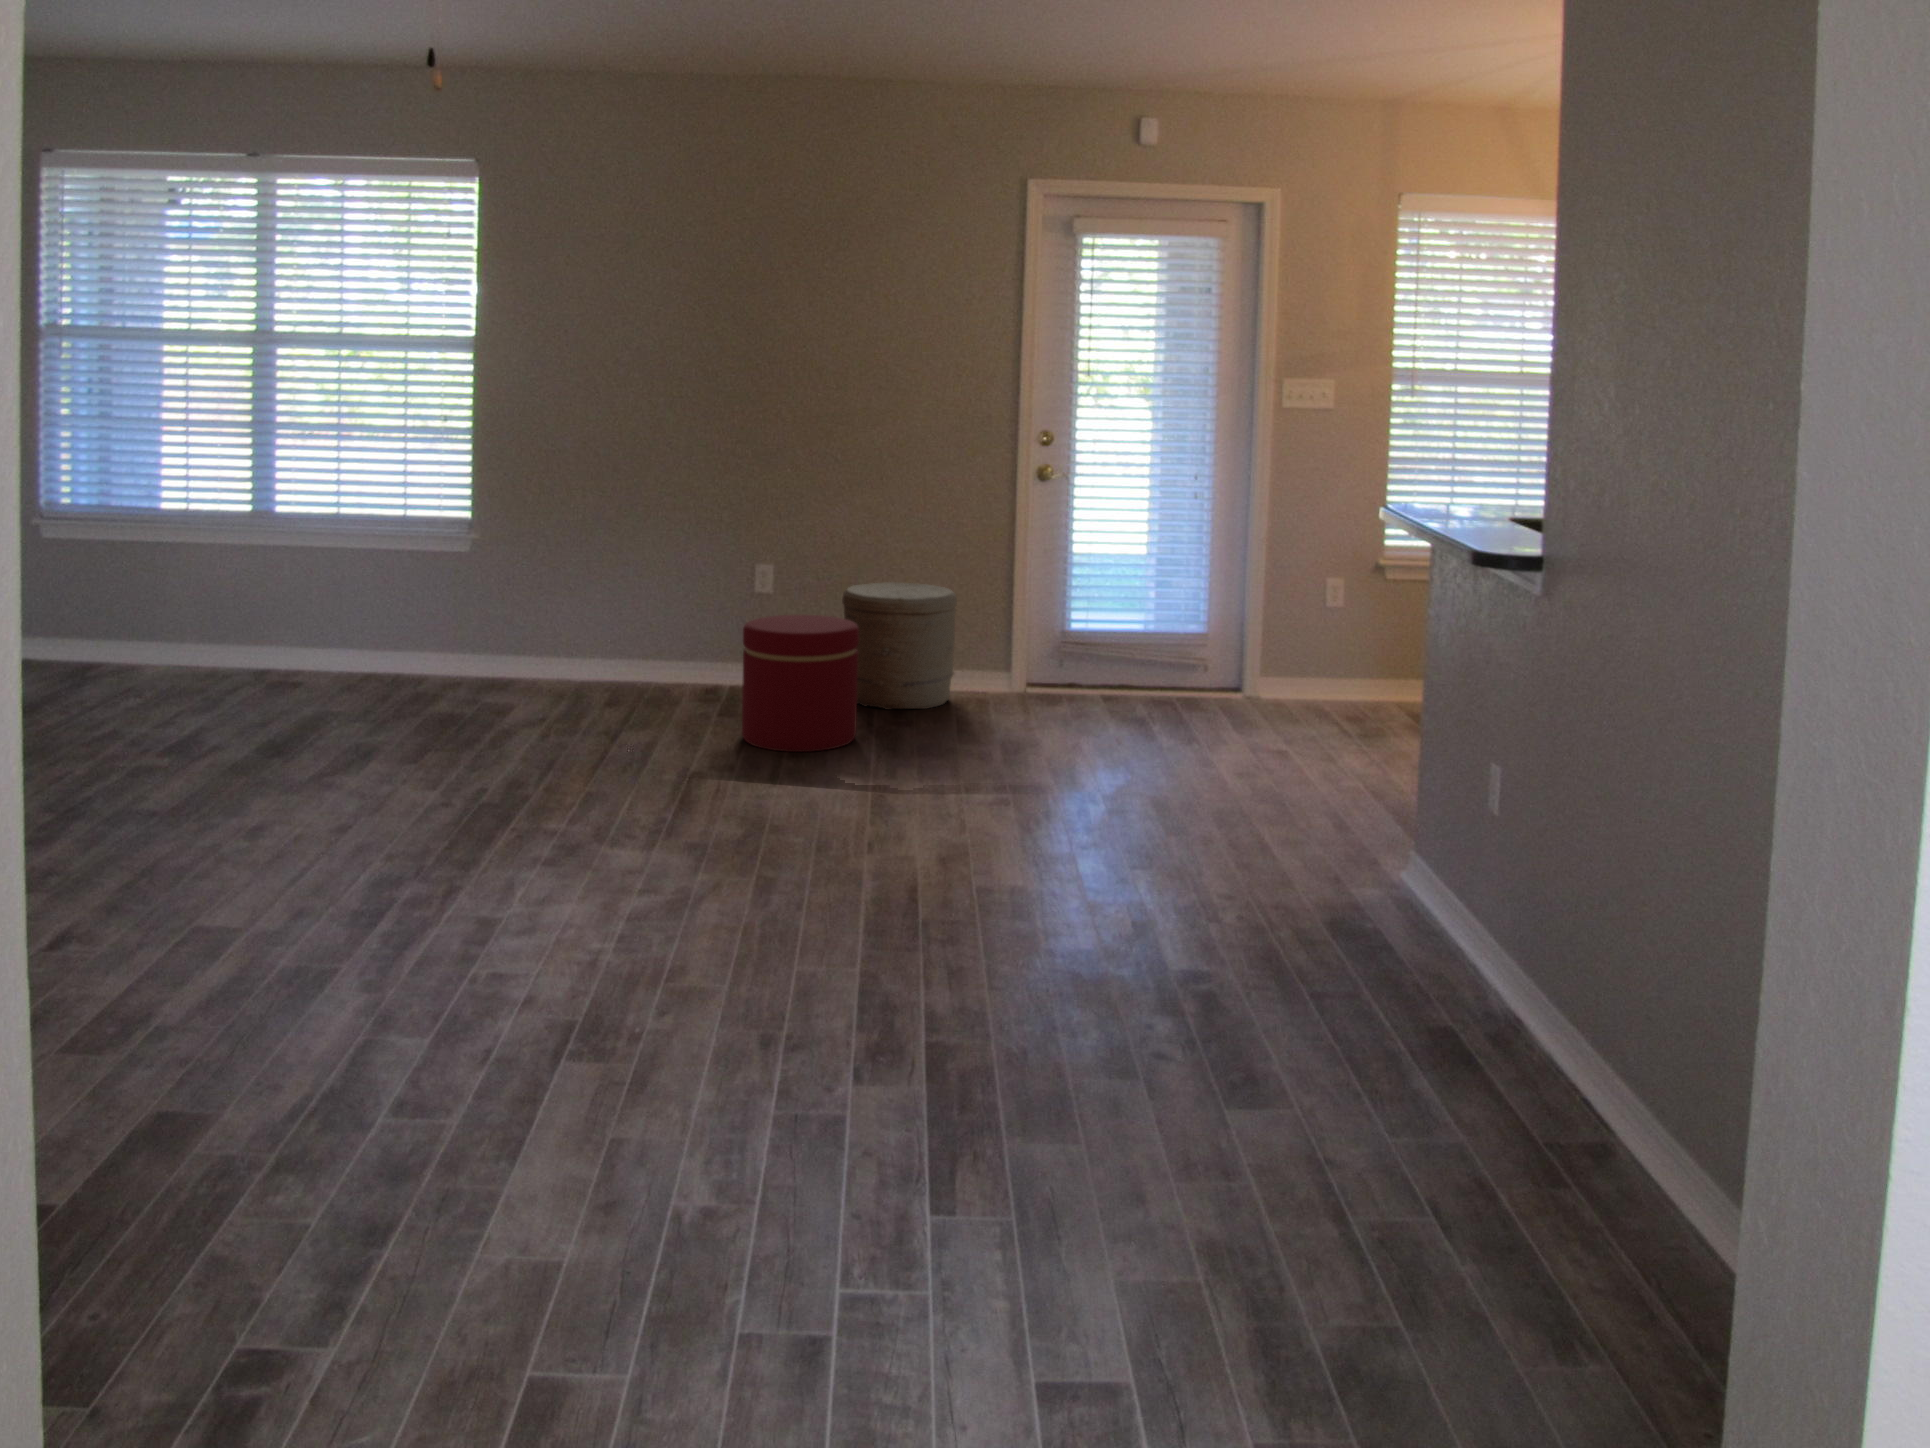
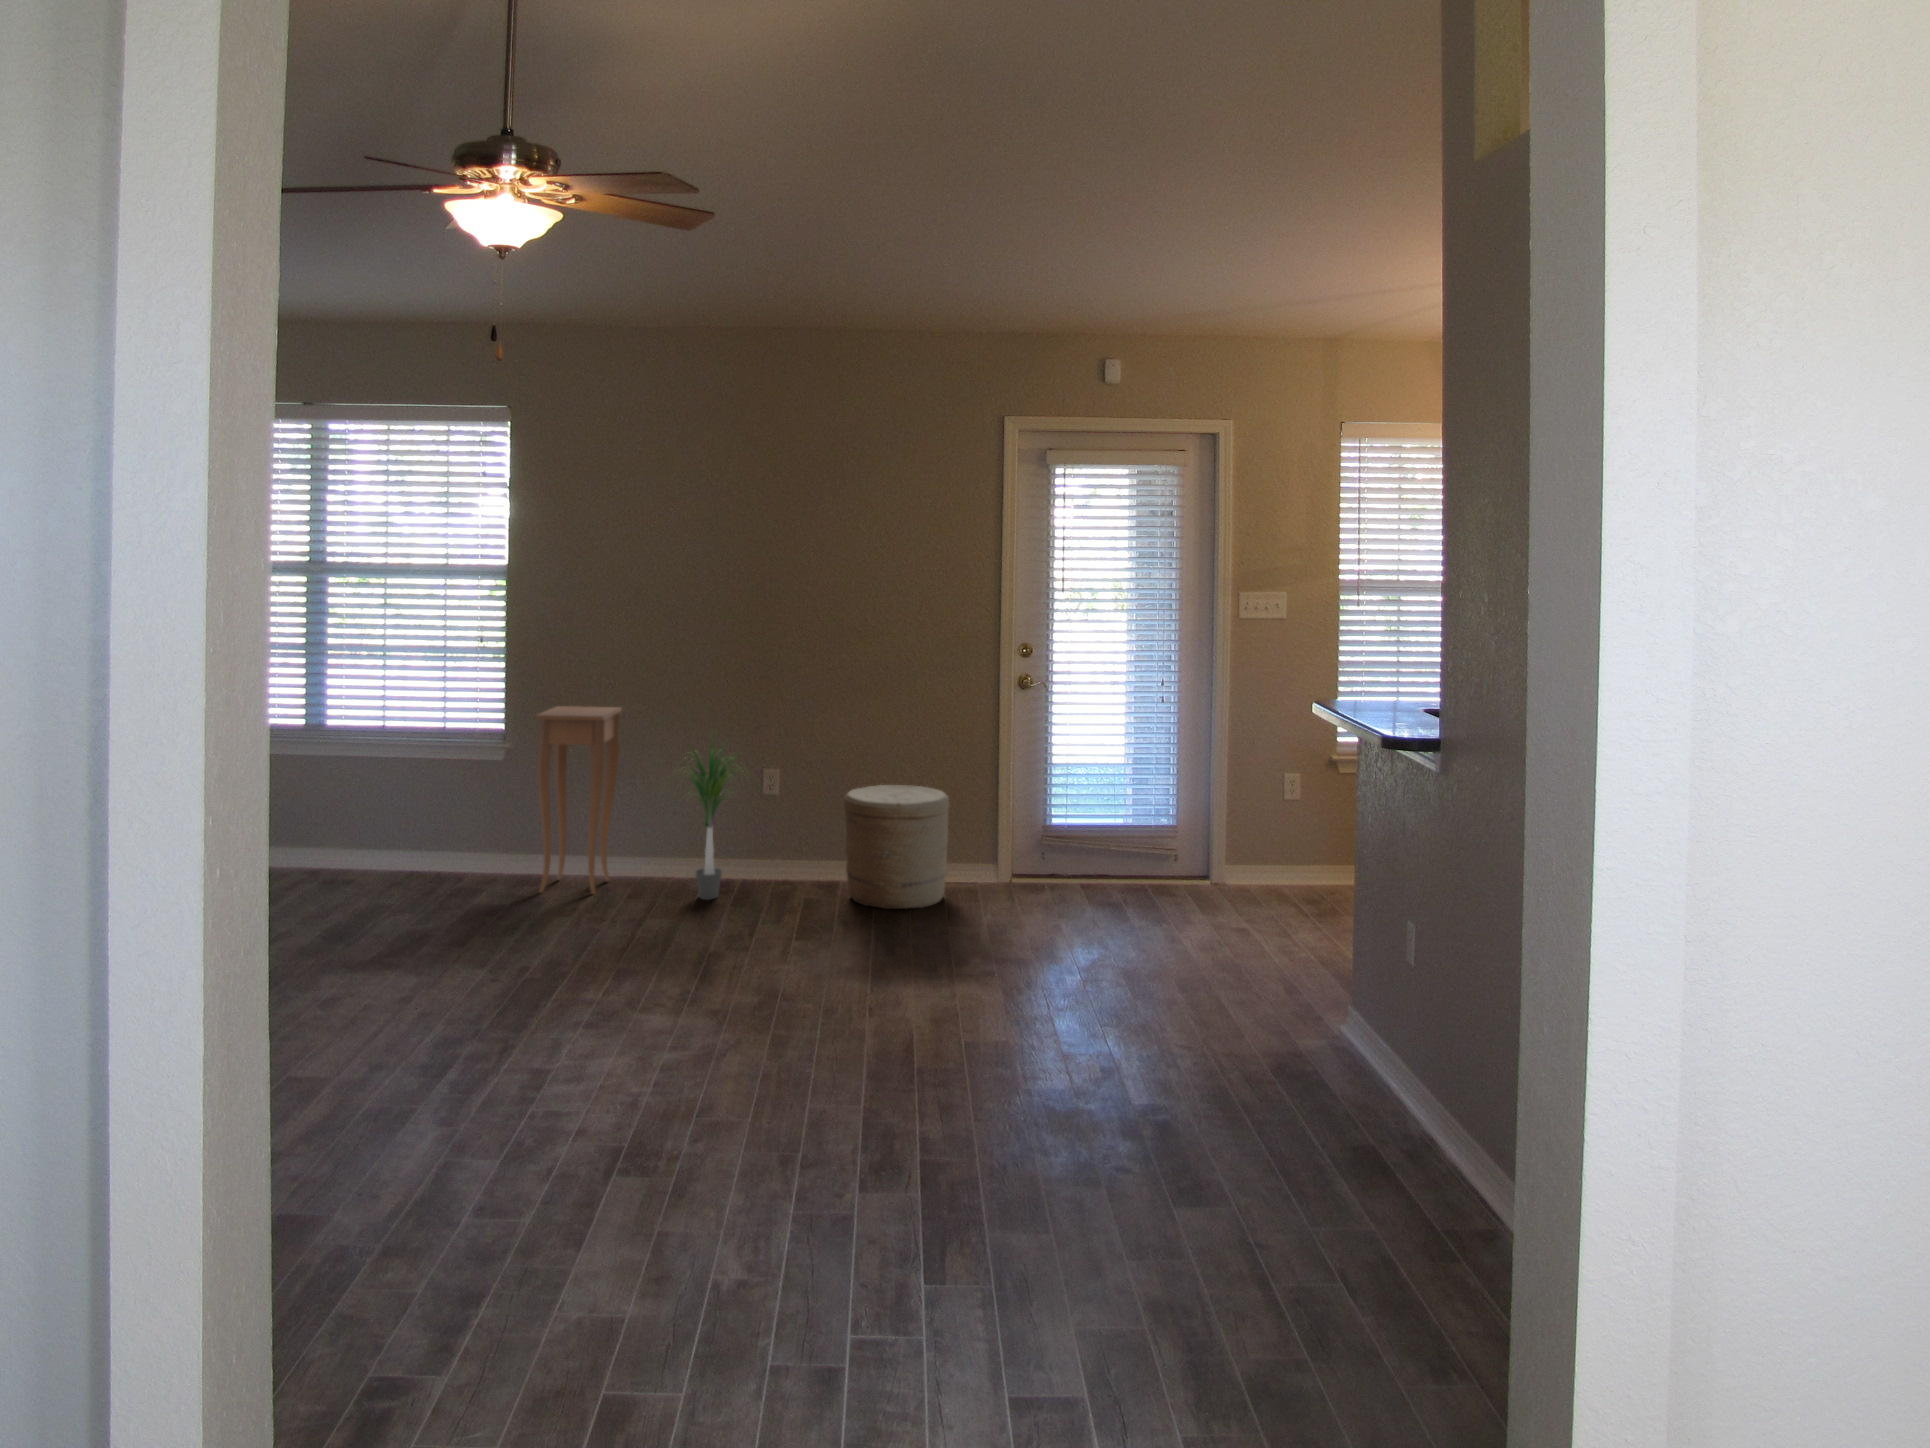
side table: none [507,493,603,691] -> present [535,706,622,894]
potted plant: none [637,515,757,698] -> present [661,741,746,900]
ottoman: present [742,615,859,752] -> none [754,824,863,960]

